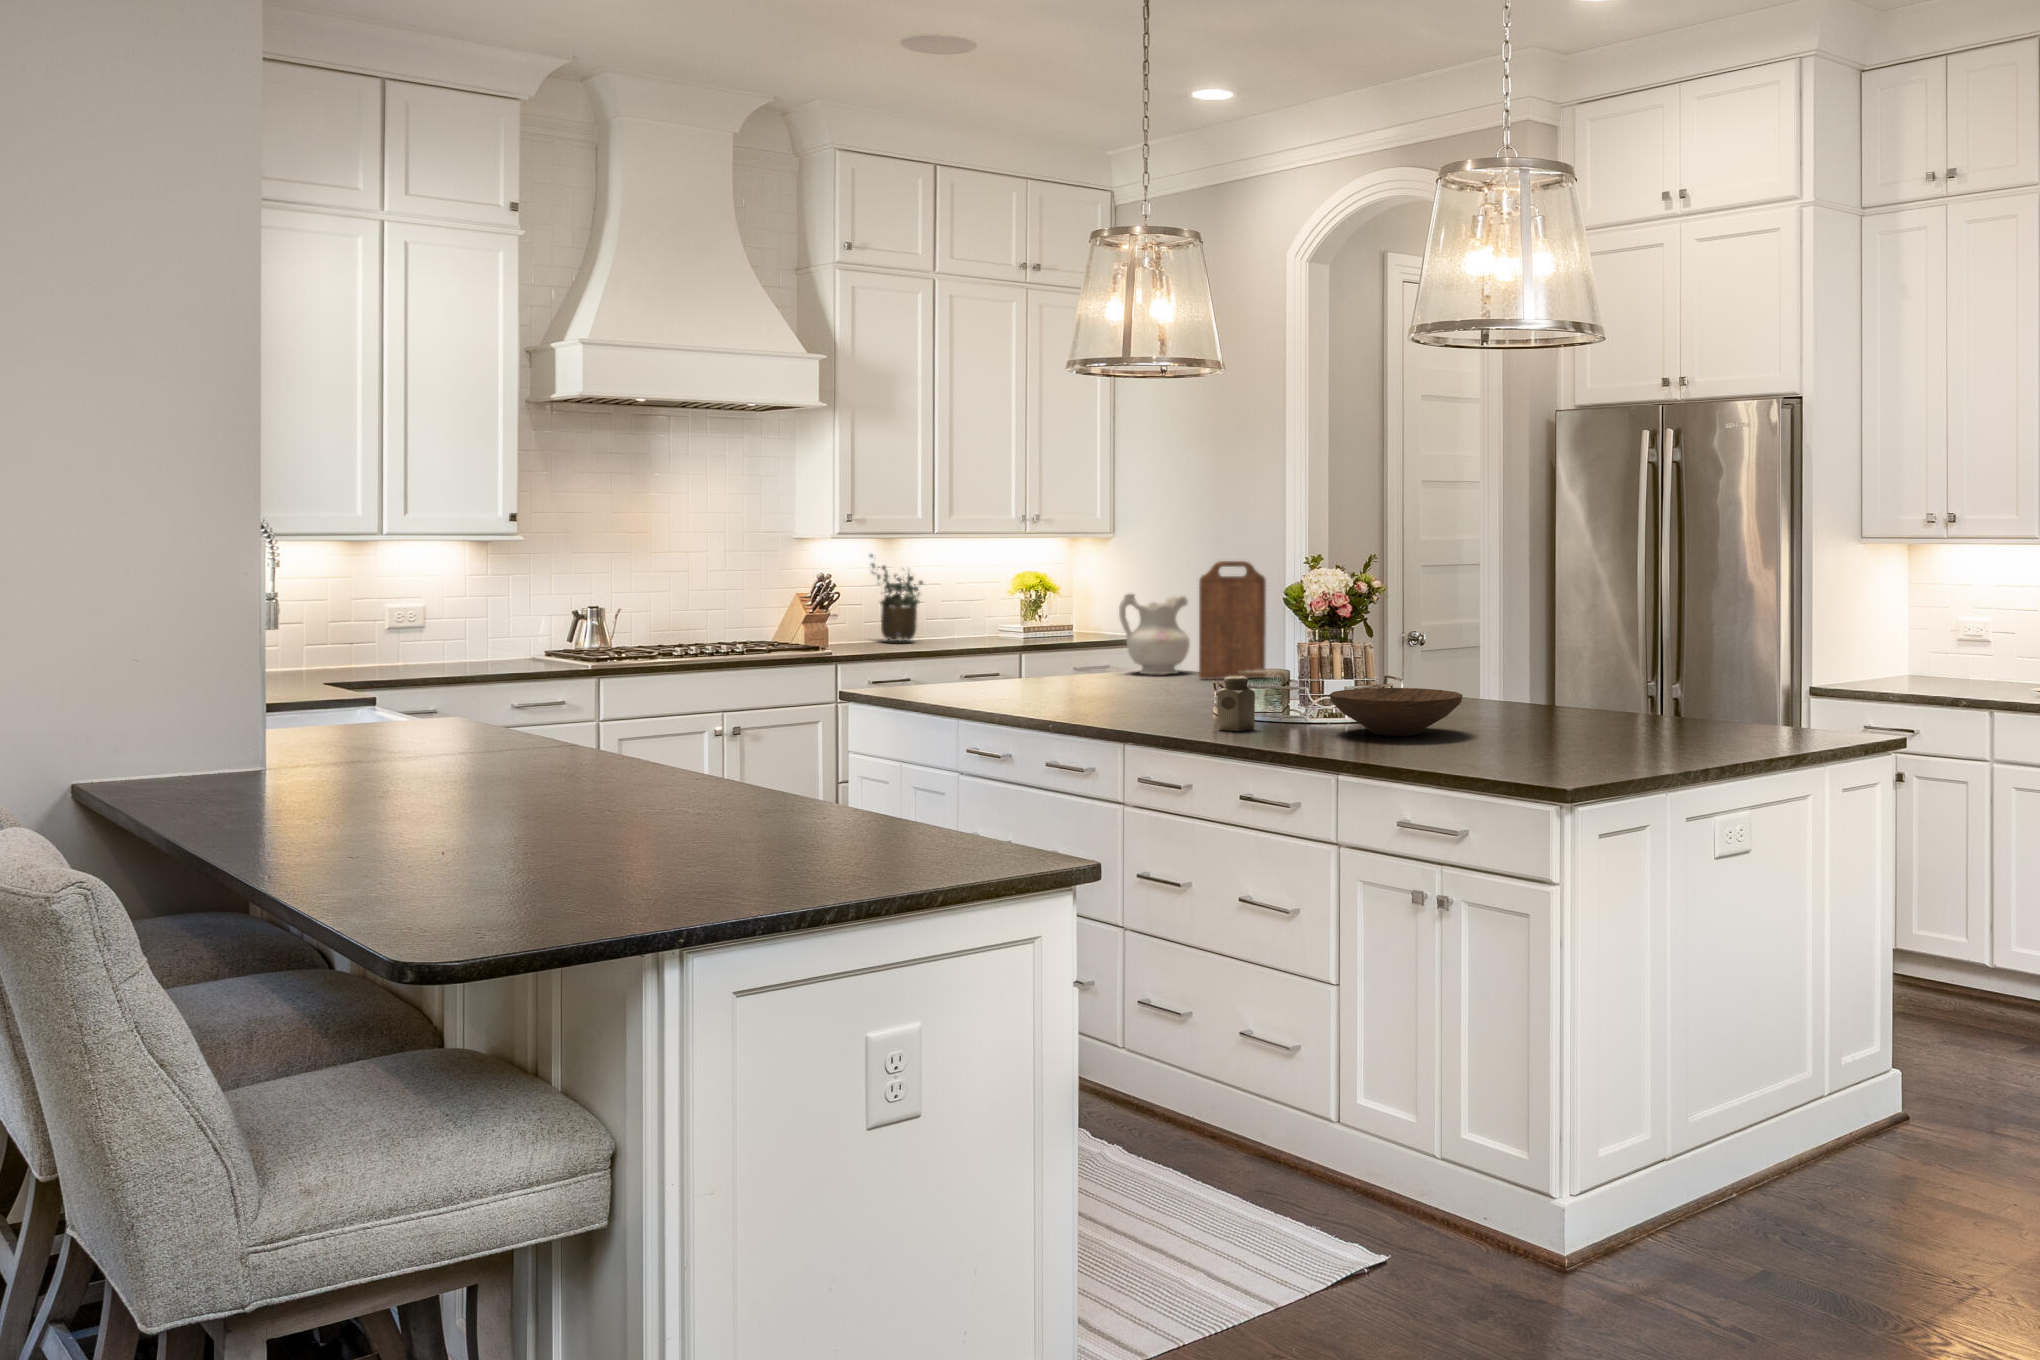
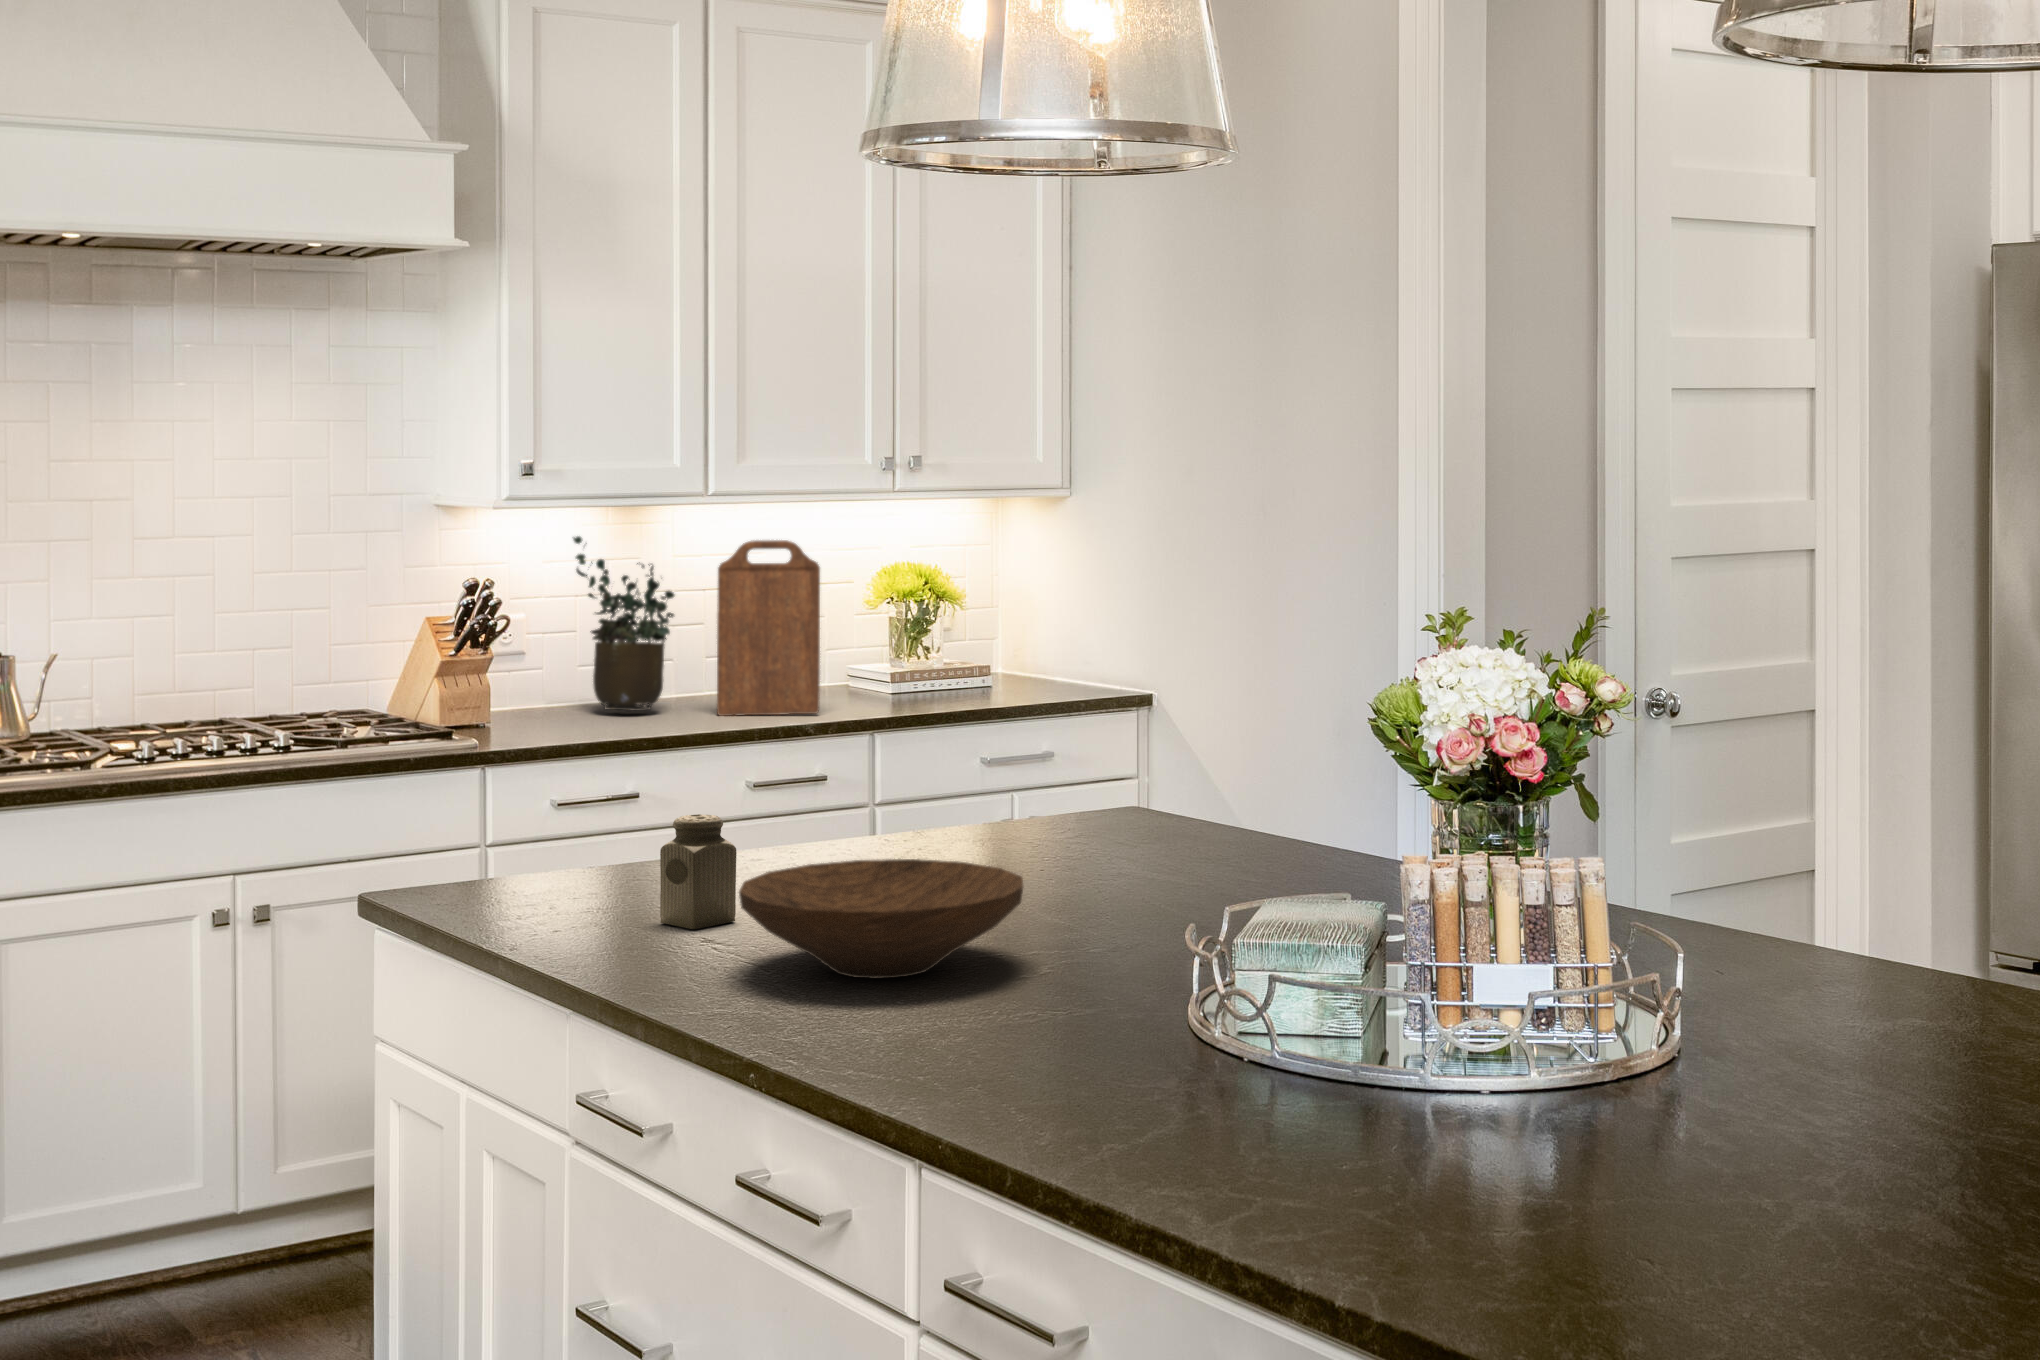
cutting board: present [1199,561,1266,679] -> present [717,540,820,716]
ceramic pitcher: present [1119,594,1190,674] -> none [1007,660,1168,848]
salt shaker: present [1218,676,1255,731] -> present [660,814,737,929]
wooden bowl: present [1330,688,1462,736] -> present [739,859,1023,979]

